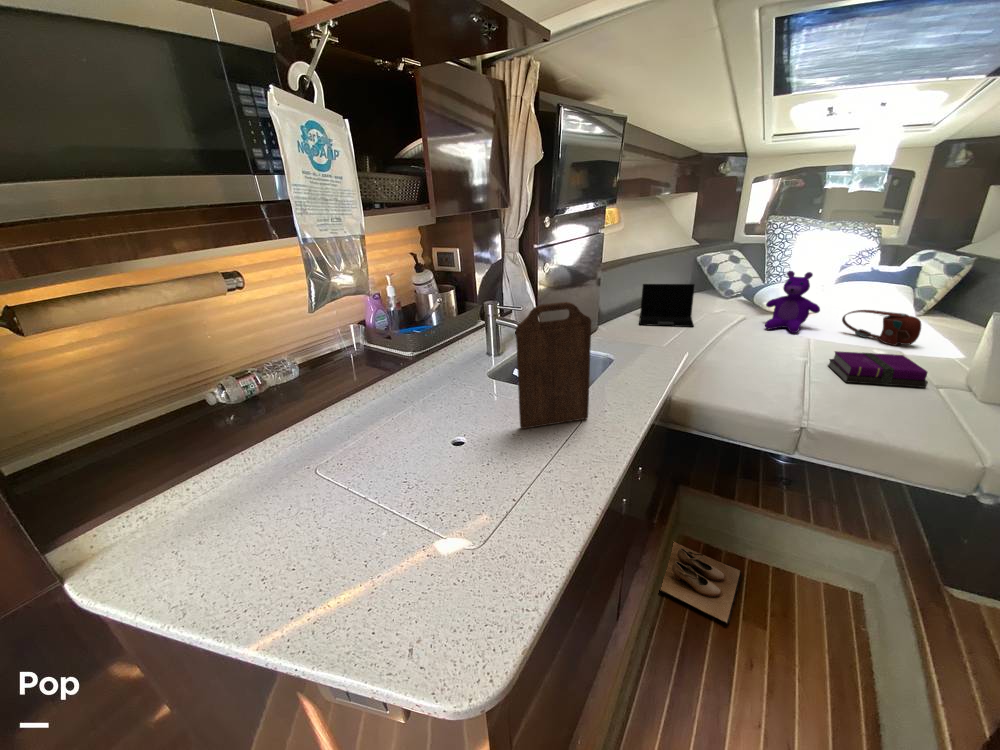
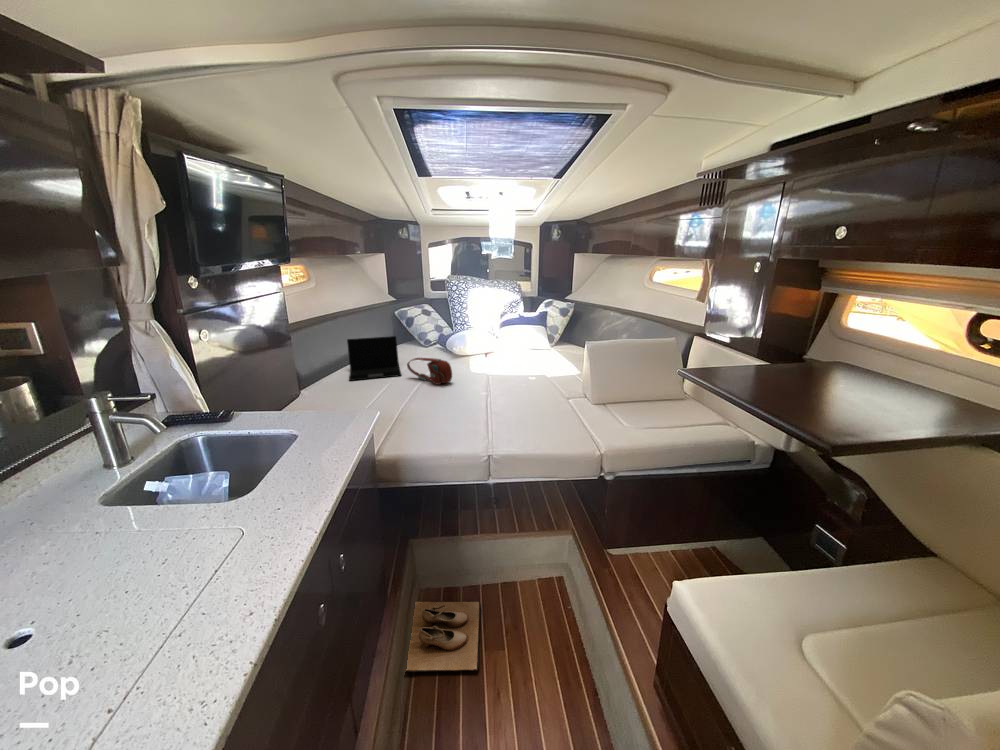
teddy bear: present [765,271,820,333] -> none [455,321,492,371]
cutting board: present [516,302,591,429] -> none [35,393,246,616]
handbag: present [842,310,921,346] -> present [407,358,452,385]
notebook: present [828,351,928,388] -> none [504,379,563,407]

